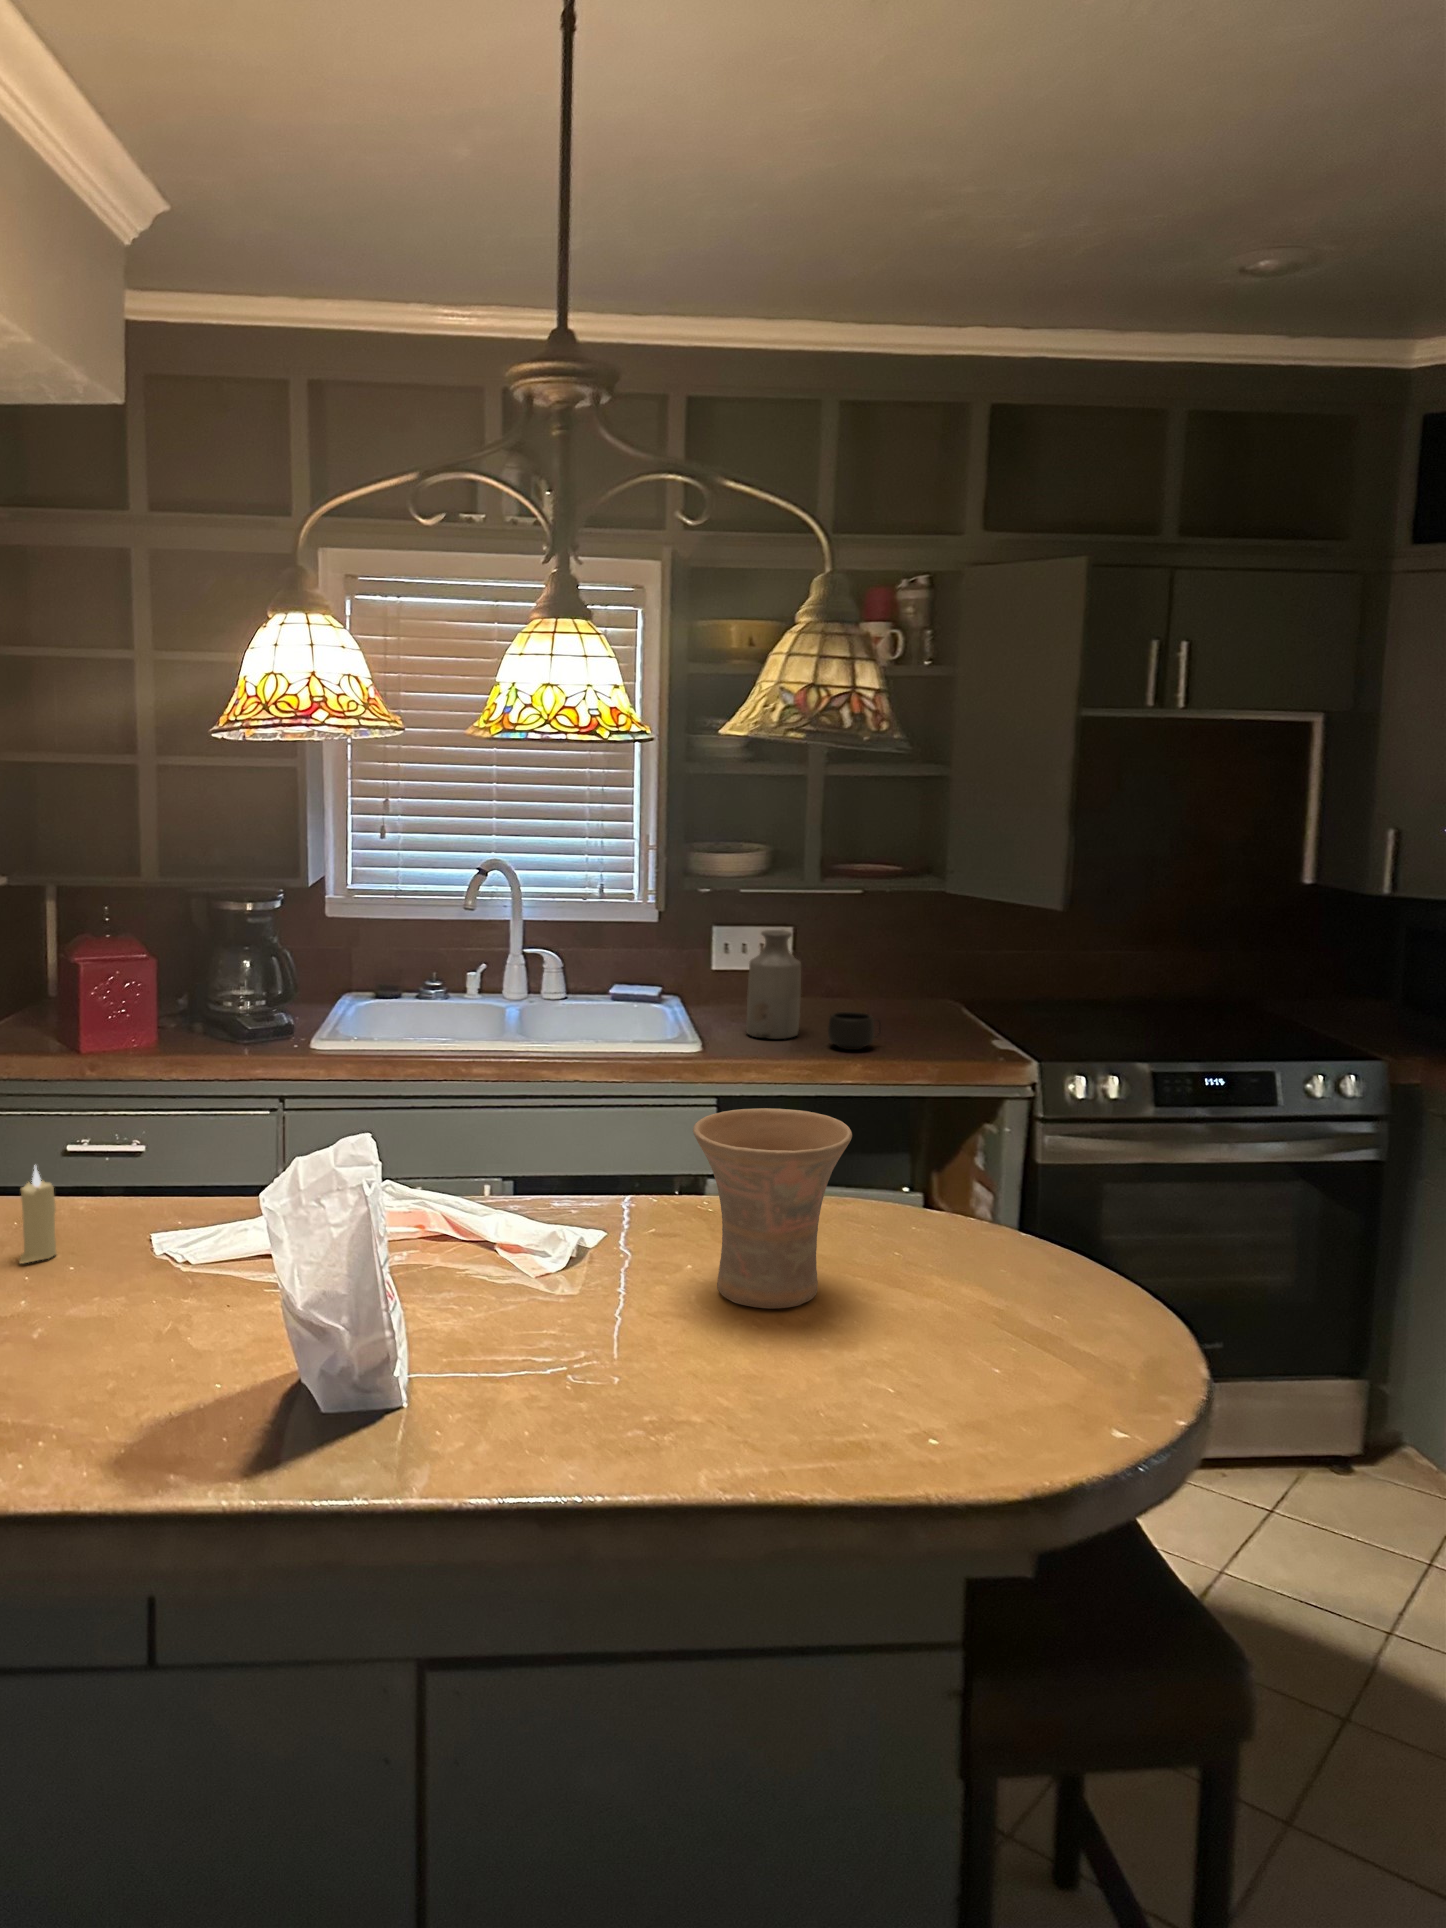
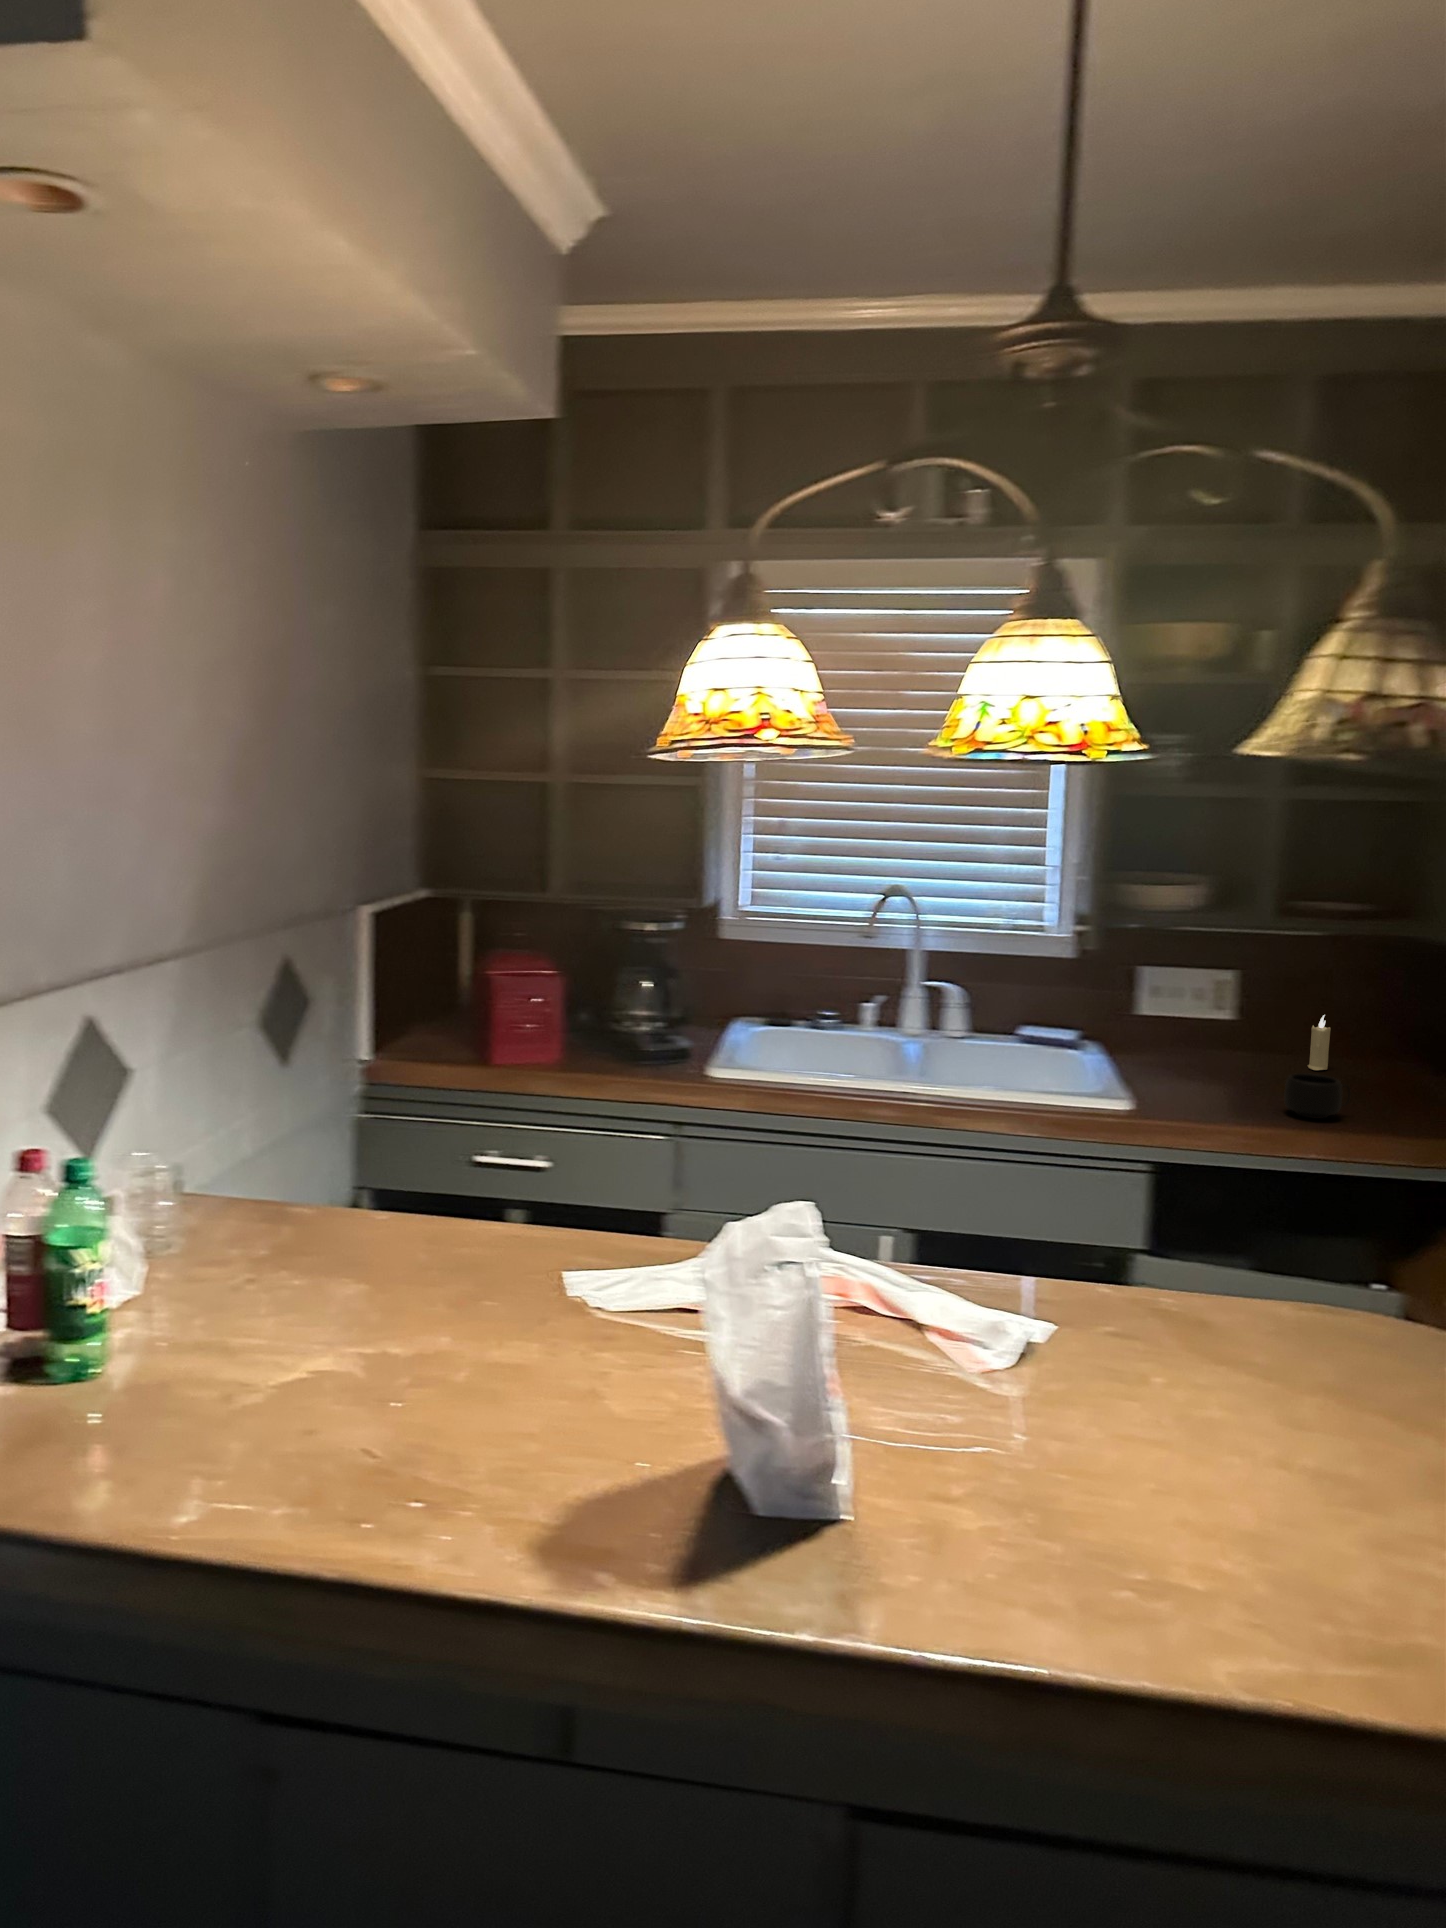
bottle: present [746,930,801,1039] -> none [1182,975,1251,1099]
vase: present [693,1108,852,1309] -> none [1184,1200,1391,1448]
candle: present [20,1166,56,1263] -> present [1307,1015,1331,1070]

